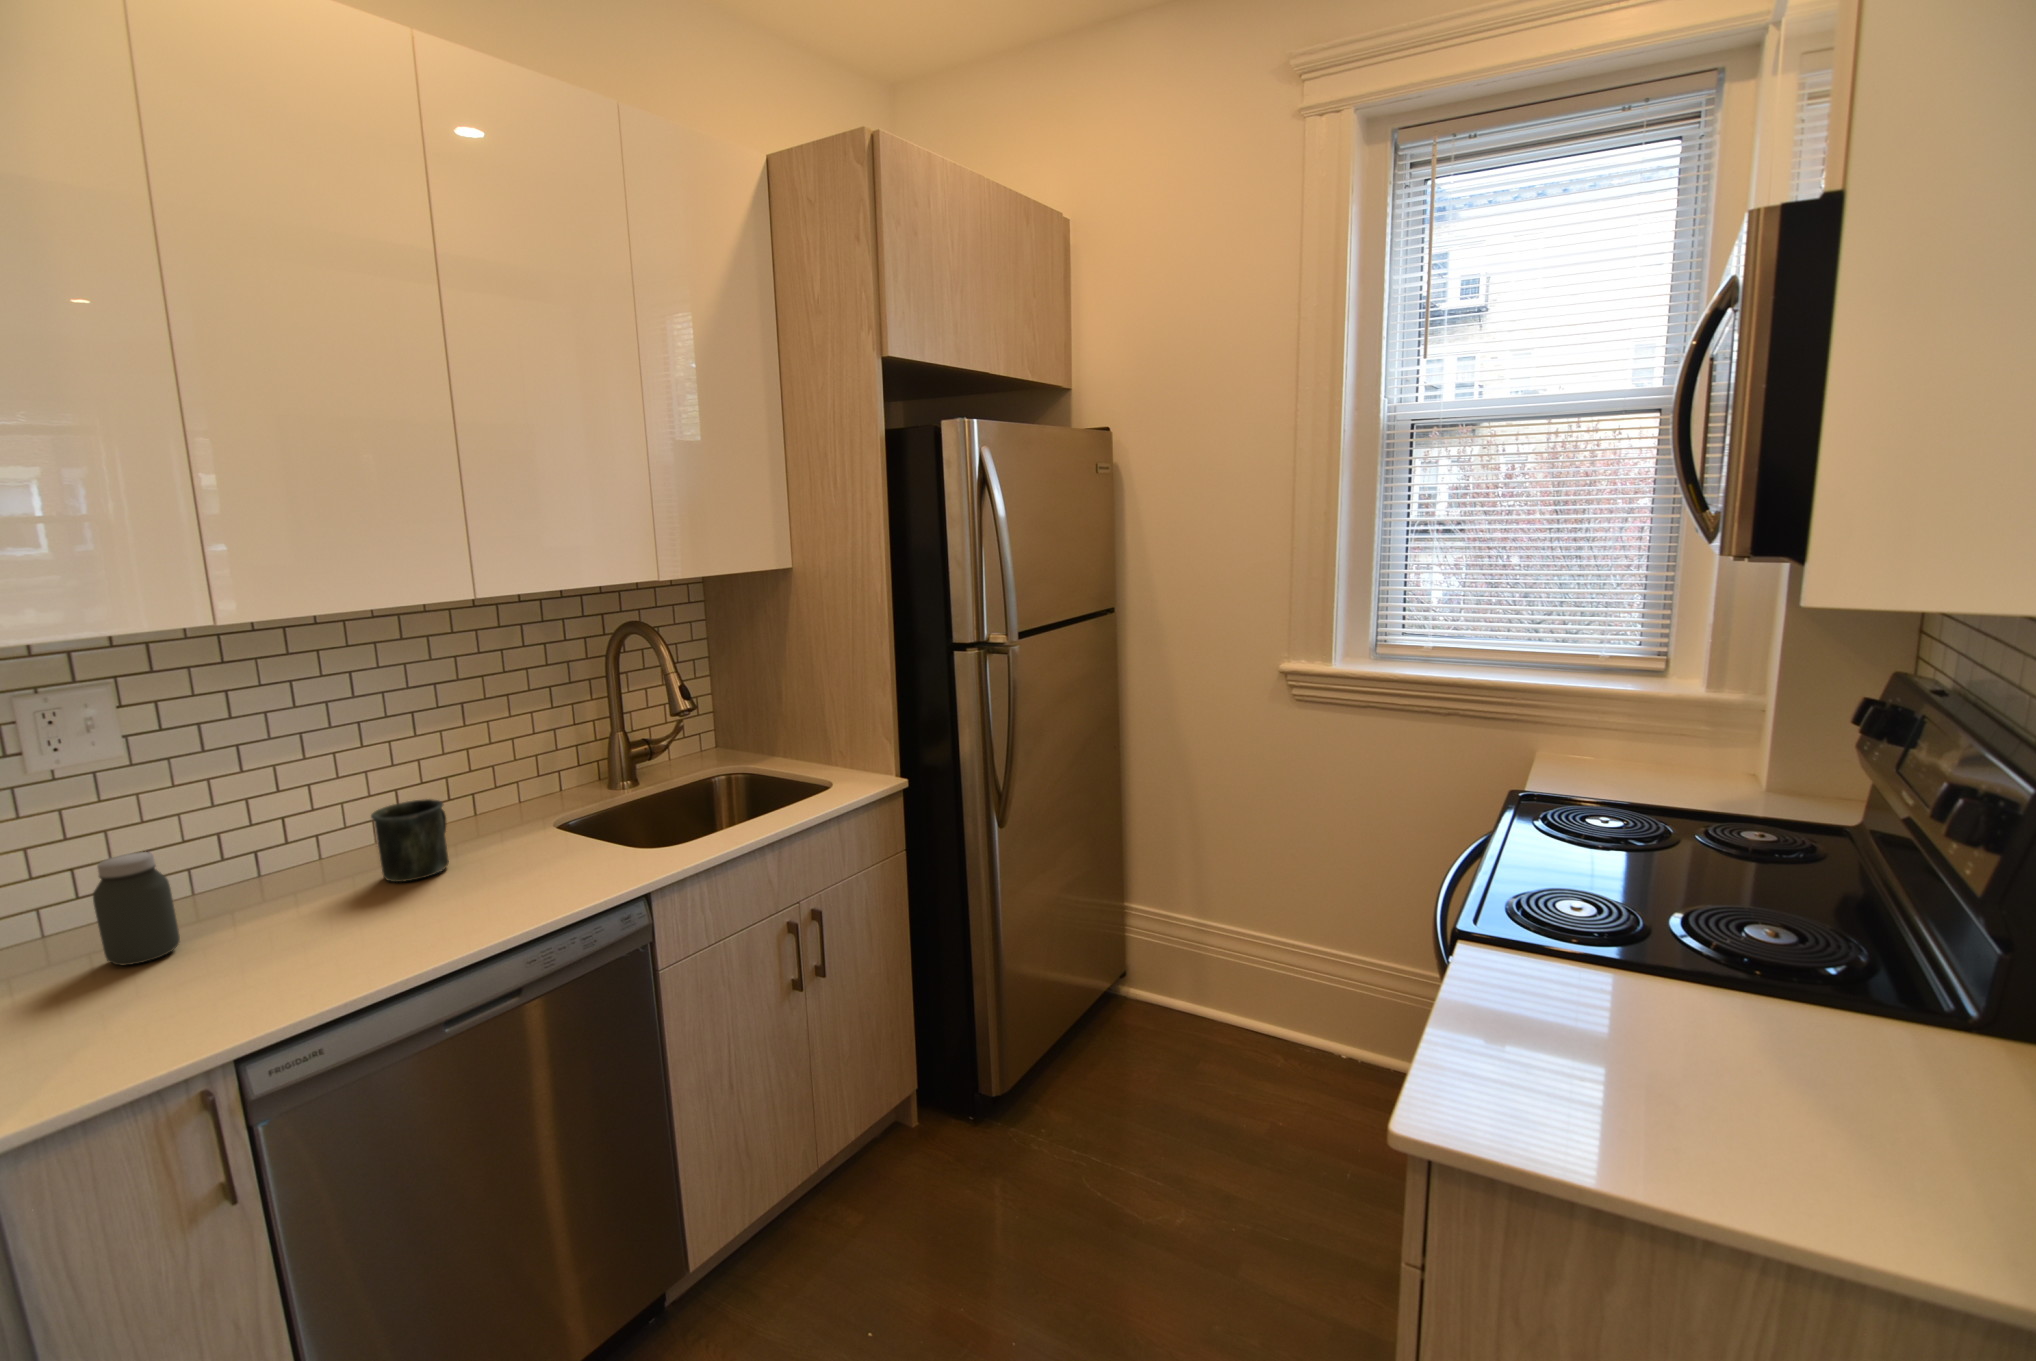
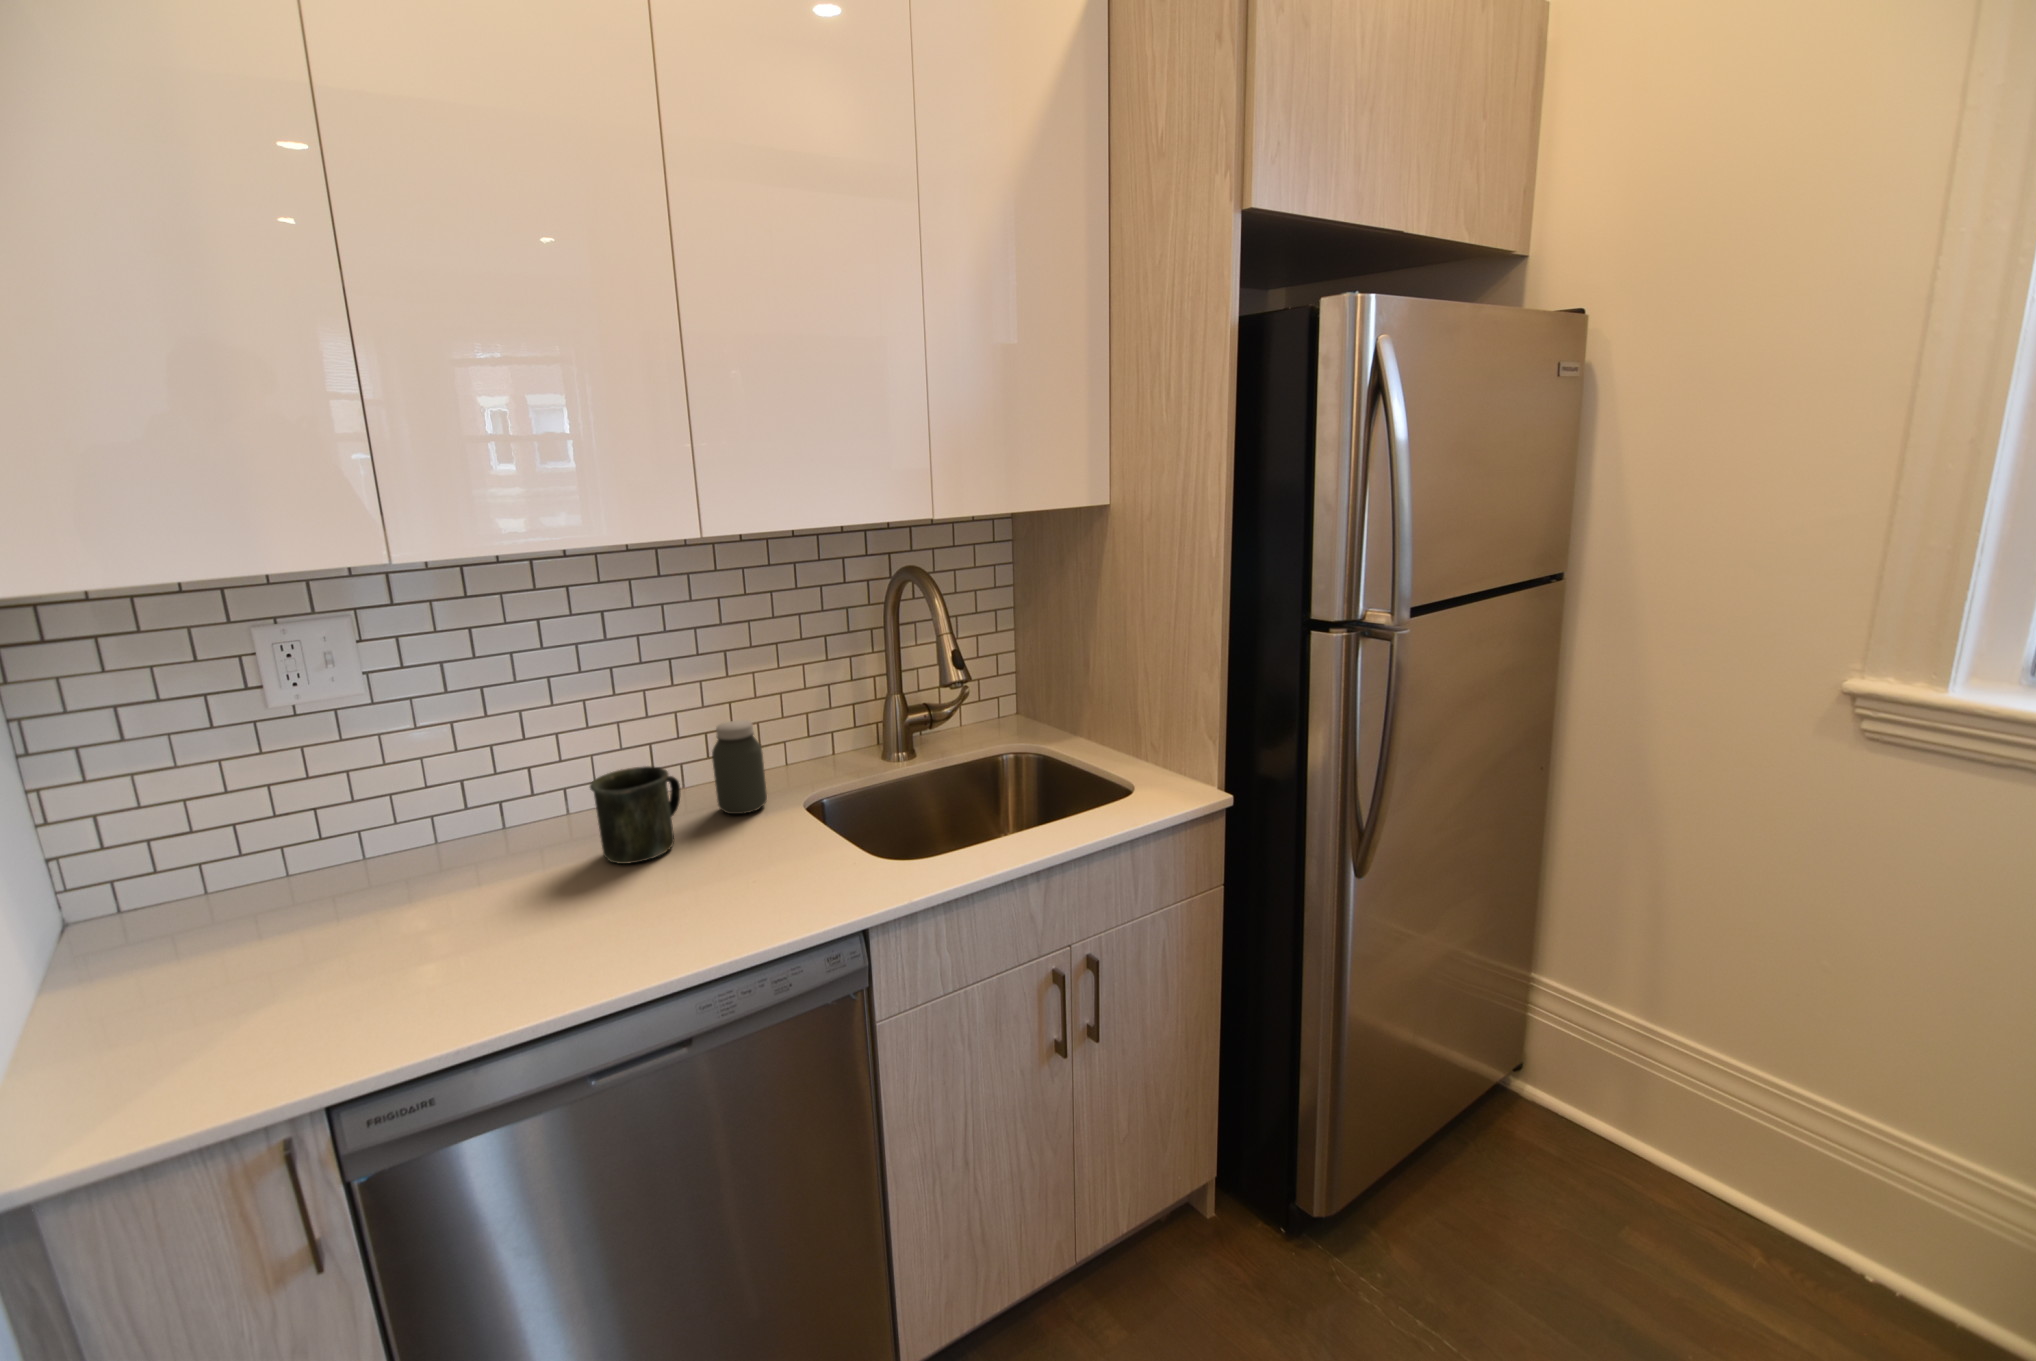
jar: present [93,852,180,965] -> present [712,720,767,814]

